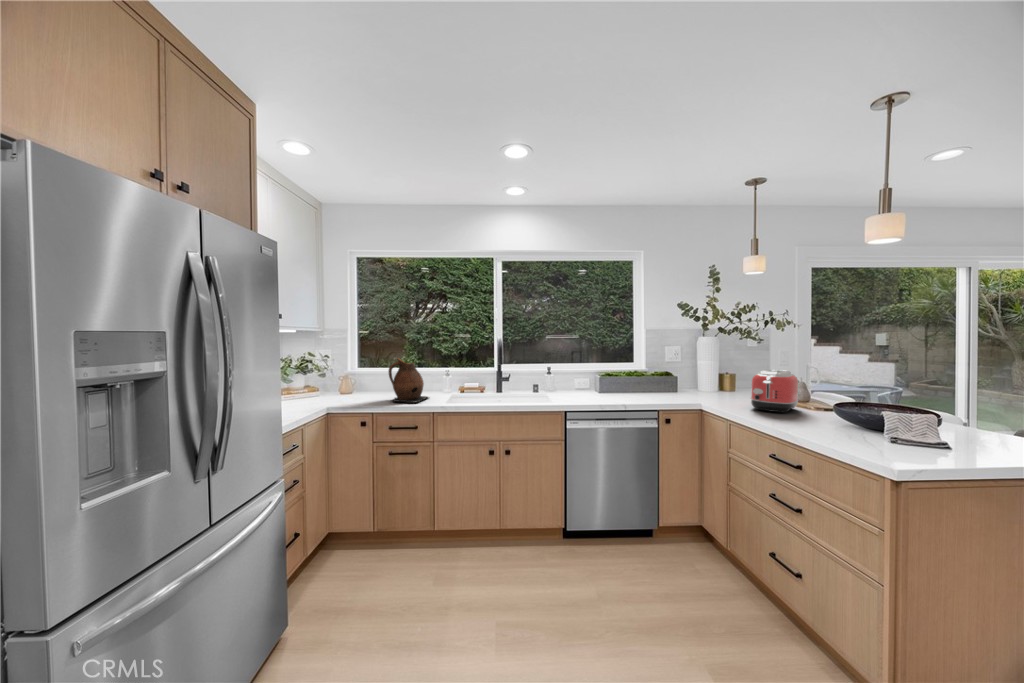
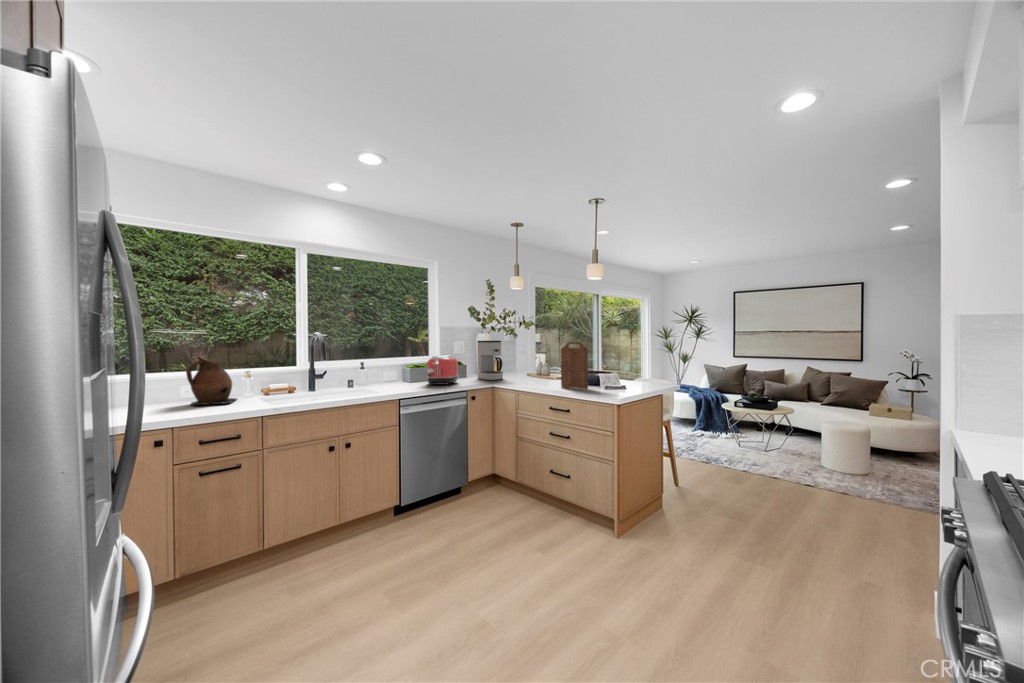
coffee maker: none [688,347,724,400] -> present [478,341,503,380]
cutting board: none [806,359,858,435] -> present [561,342,588,389]
toaster: present [751,370,798,413] -> present [427,355,458,385]

